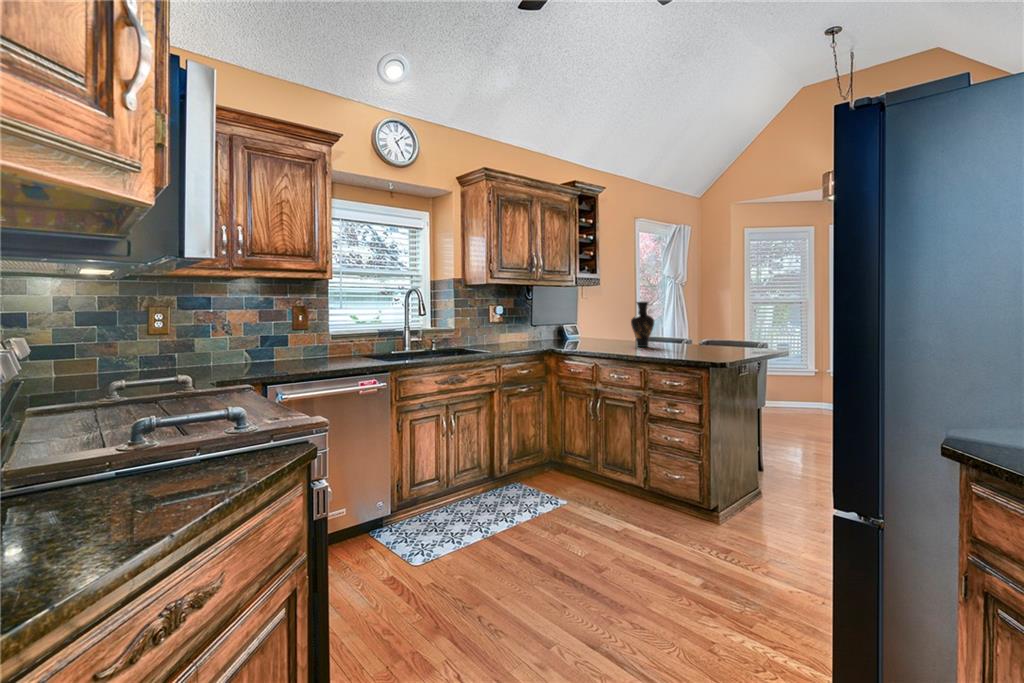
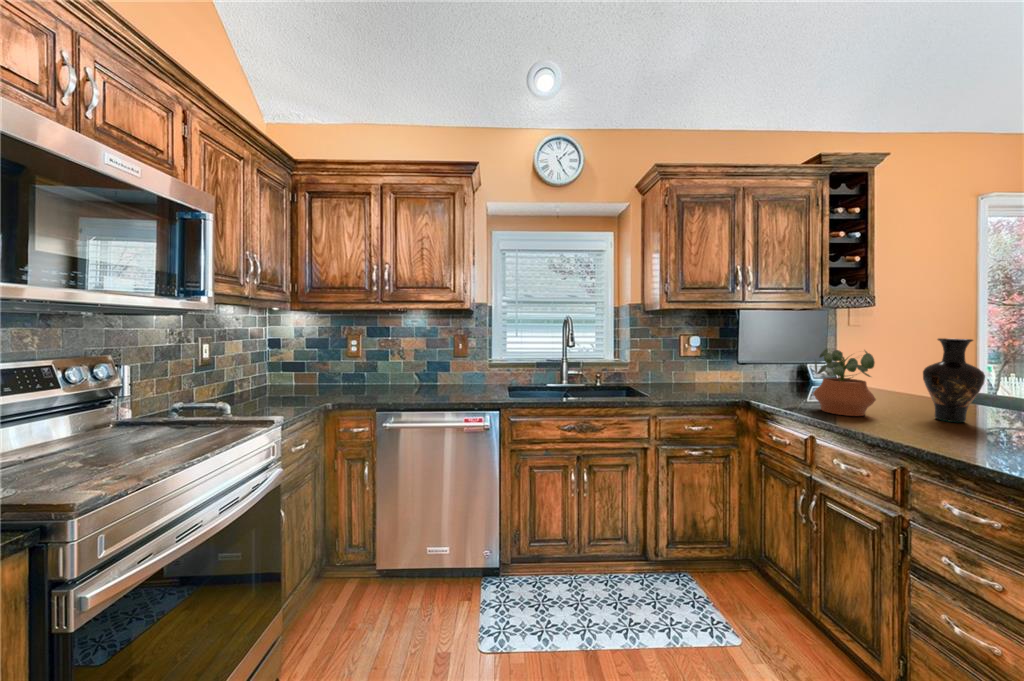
potted plant: none [587,308,617,349] -> present [813,349,876,416]

